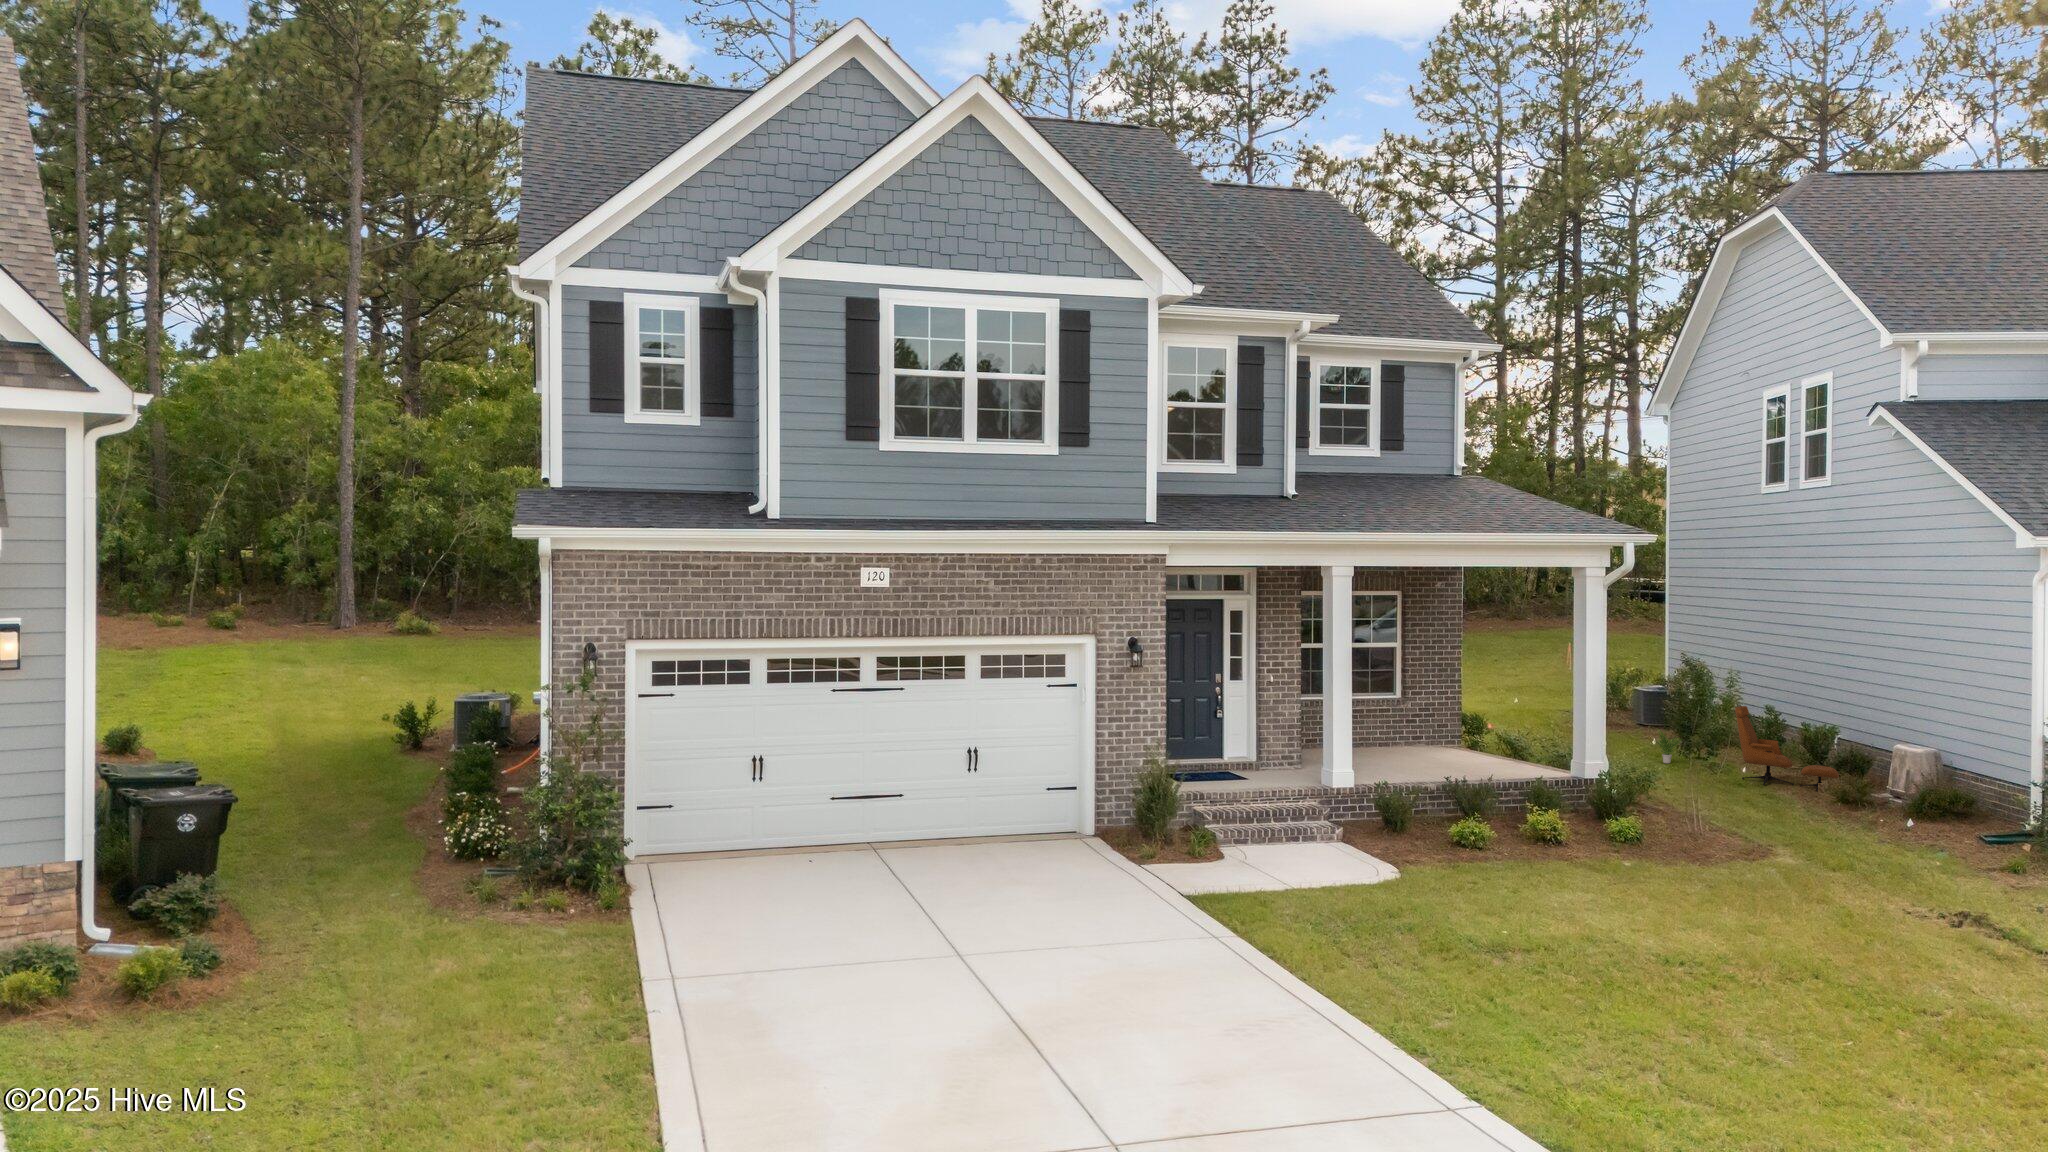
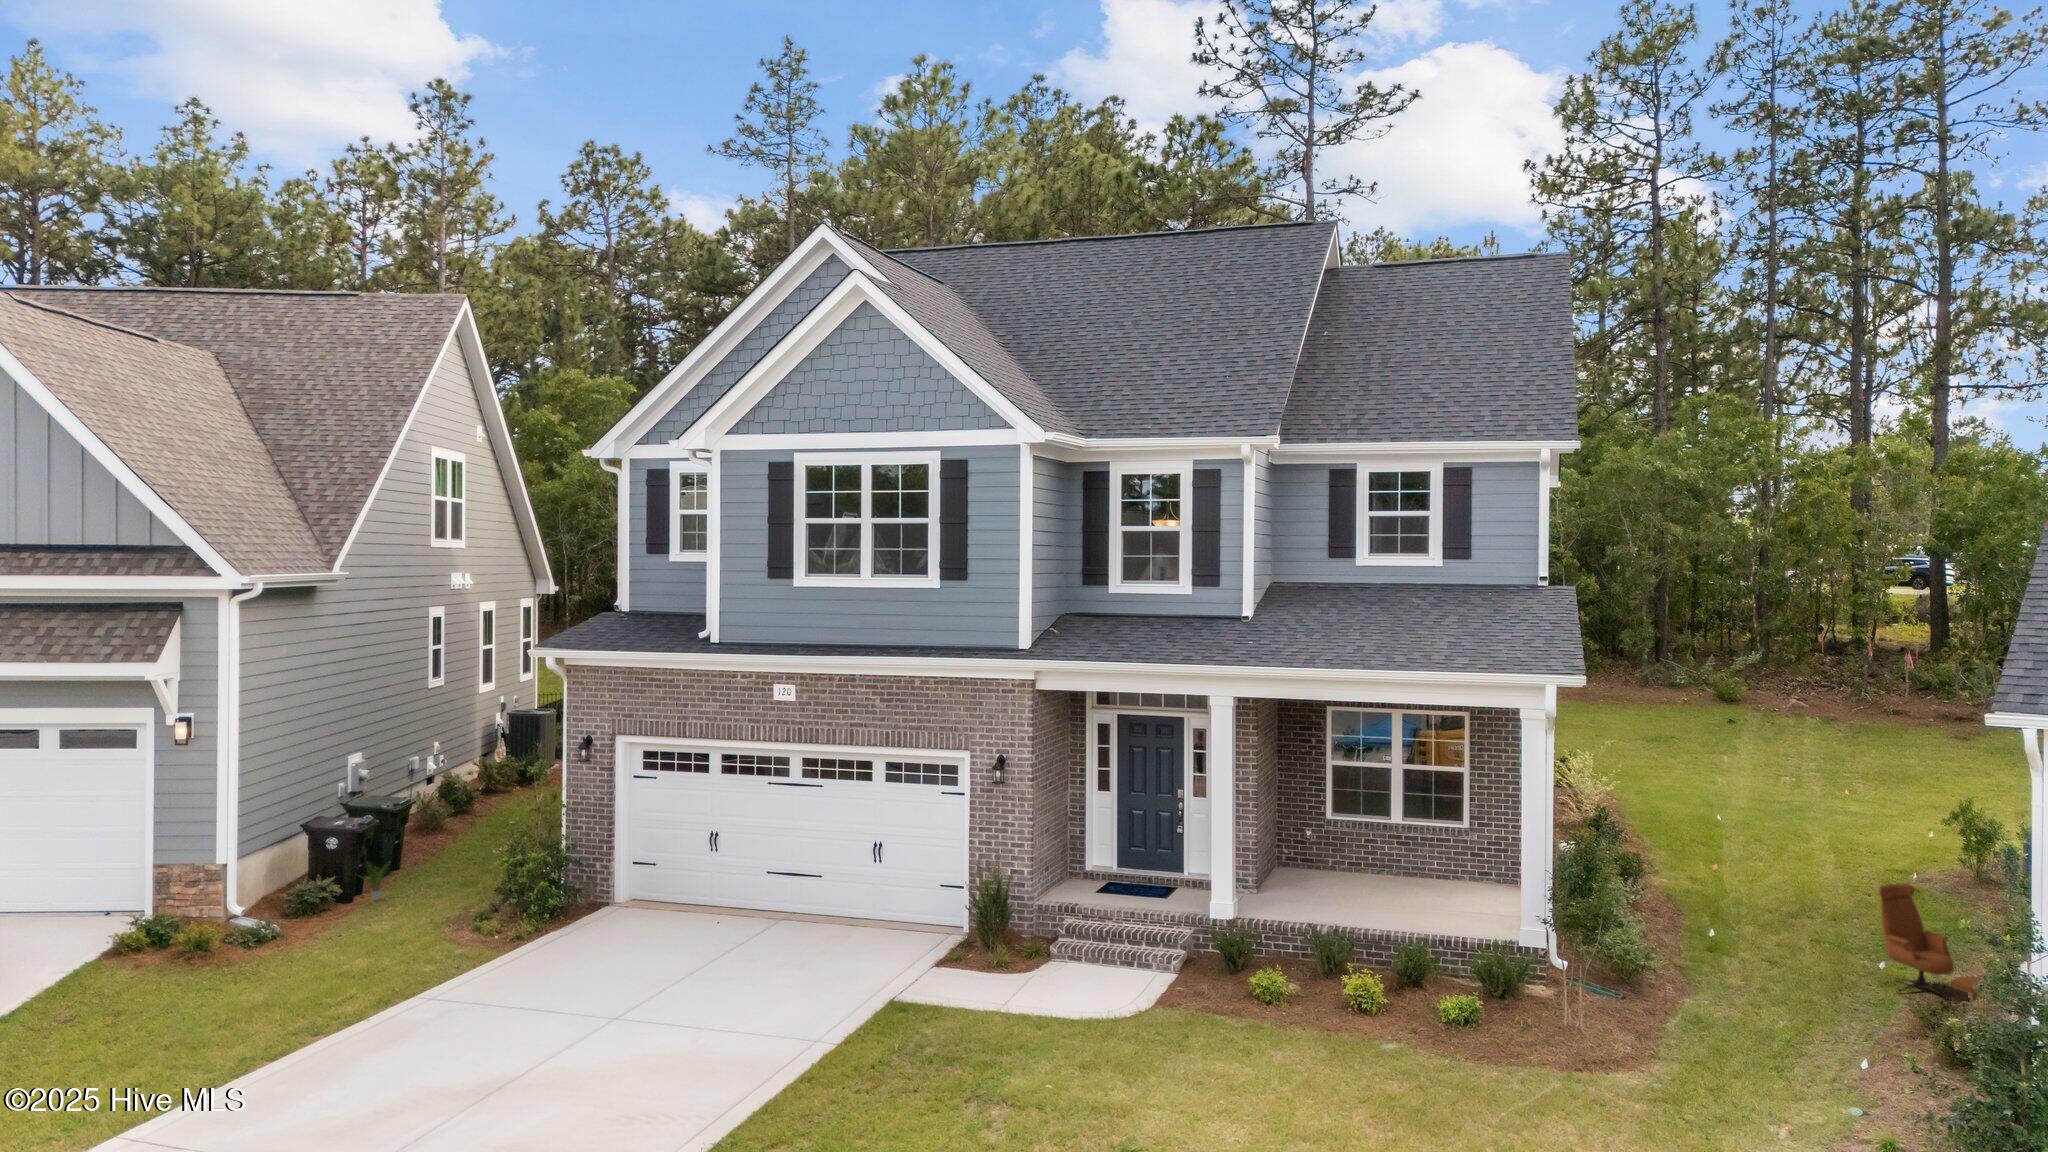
potted plant: present [1657,731,1681,763] -> present [360,865,388,901]

